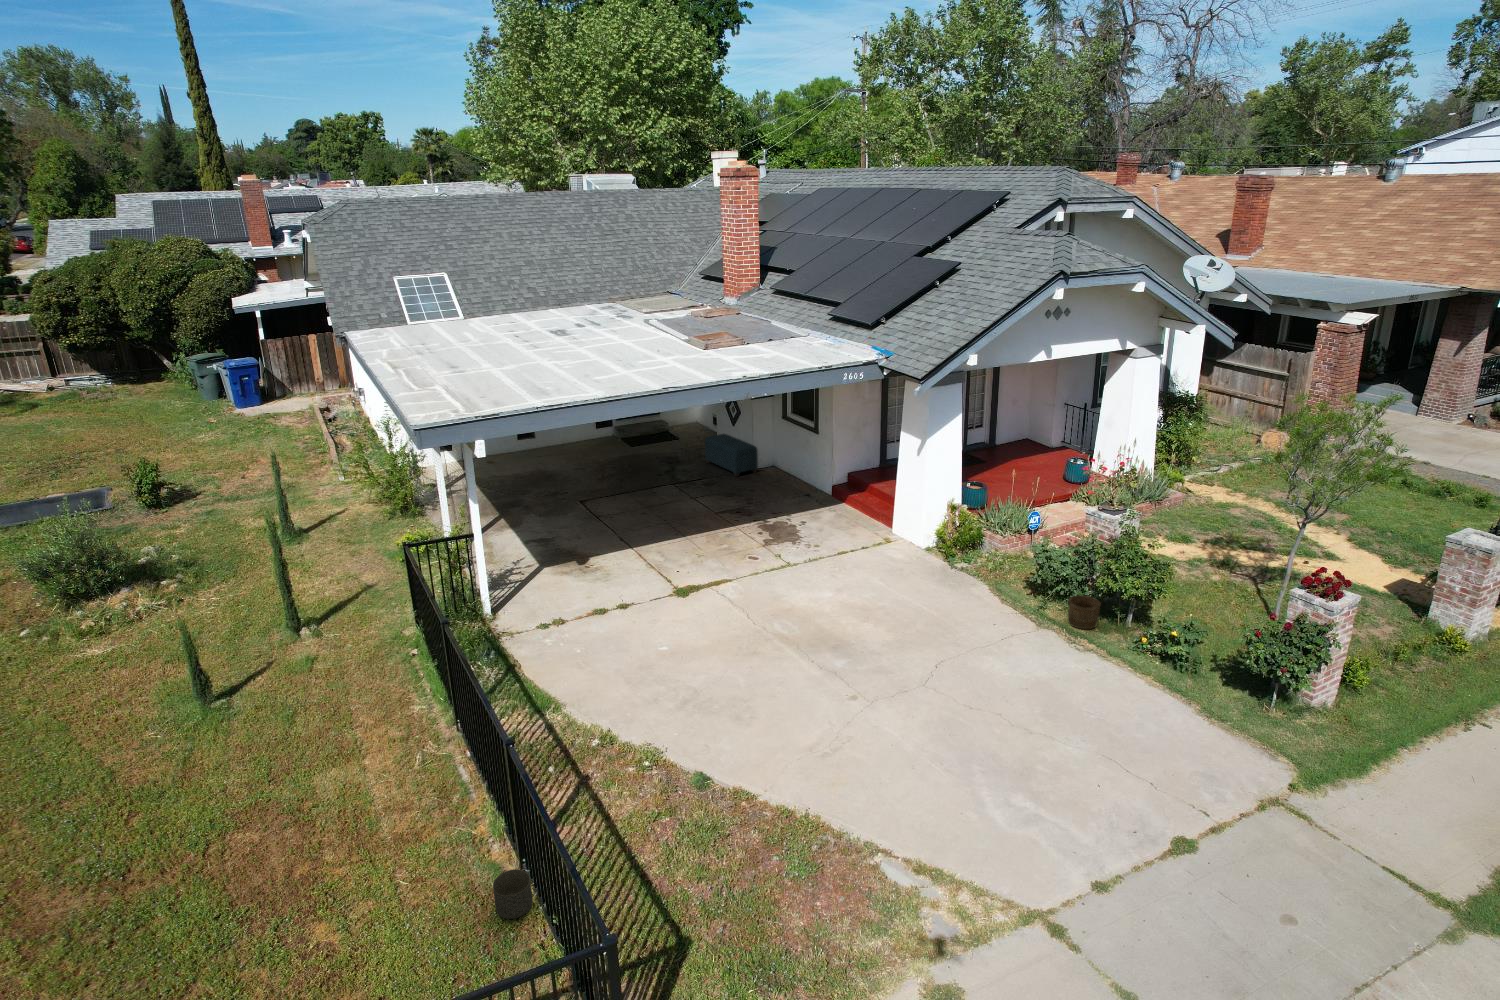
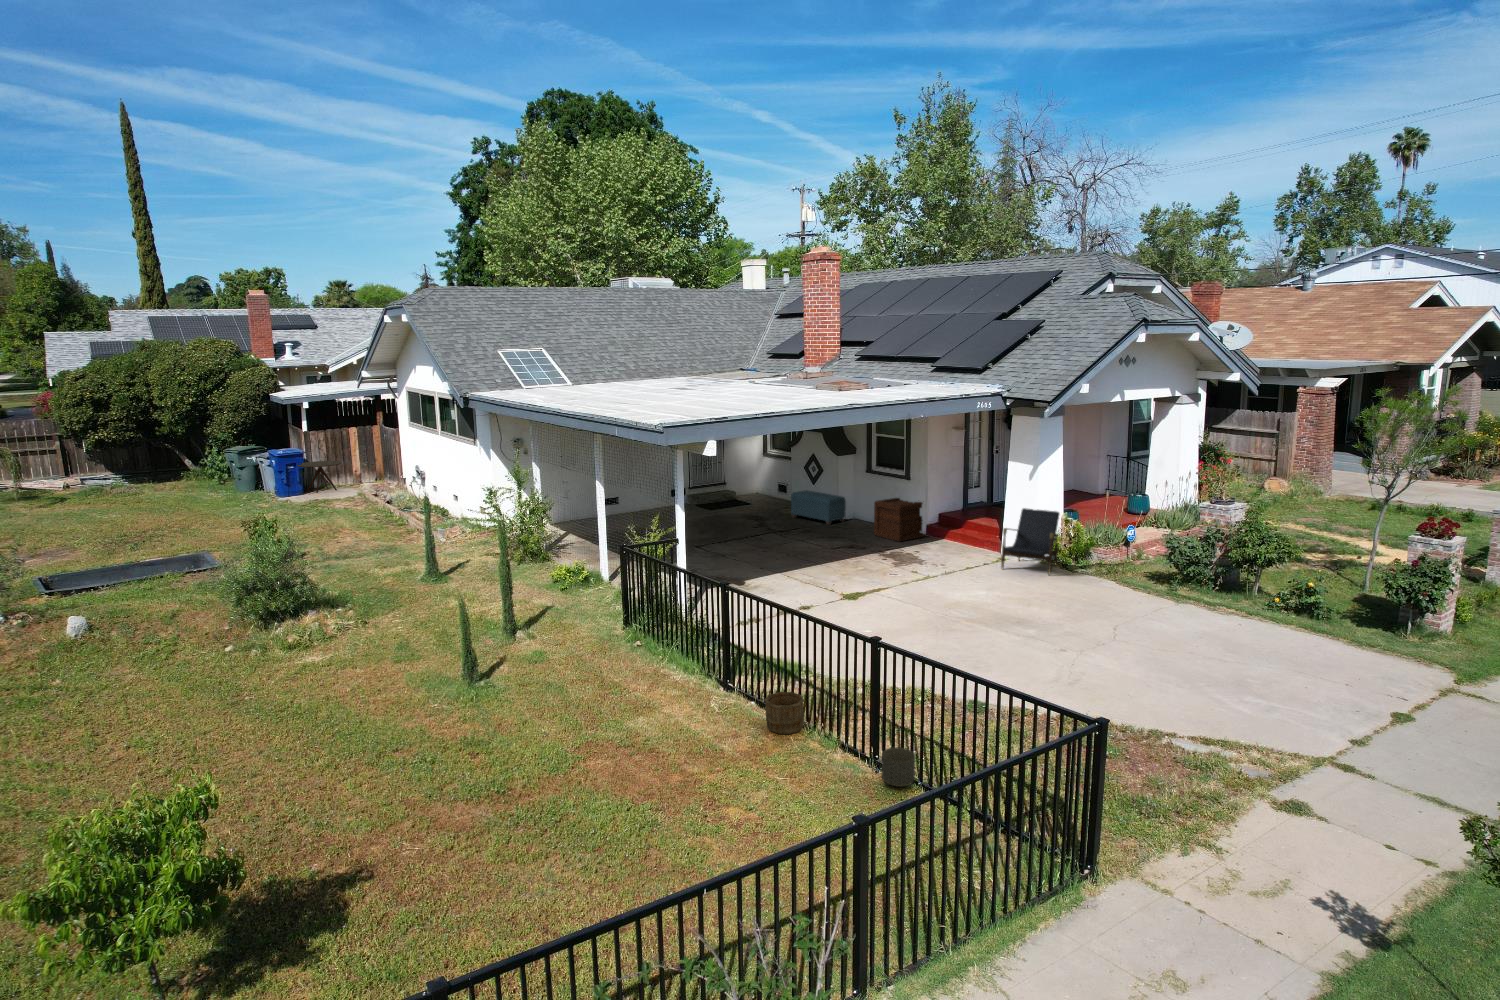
round table: none [248,371,294,406] -> present [297,461,342,493]
wooden crate: none [772,454,826,508] -> present [874,498,924,542]
lounge chair: none [873,490,943,573] -> present [1001,508,1059,575]
wooden bucket: present [1068,595,1101,629] -> present [764,692,804,734]

